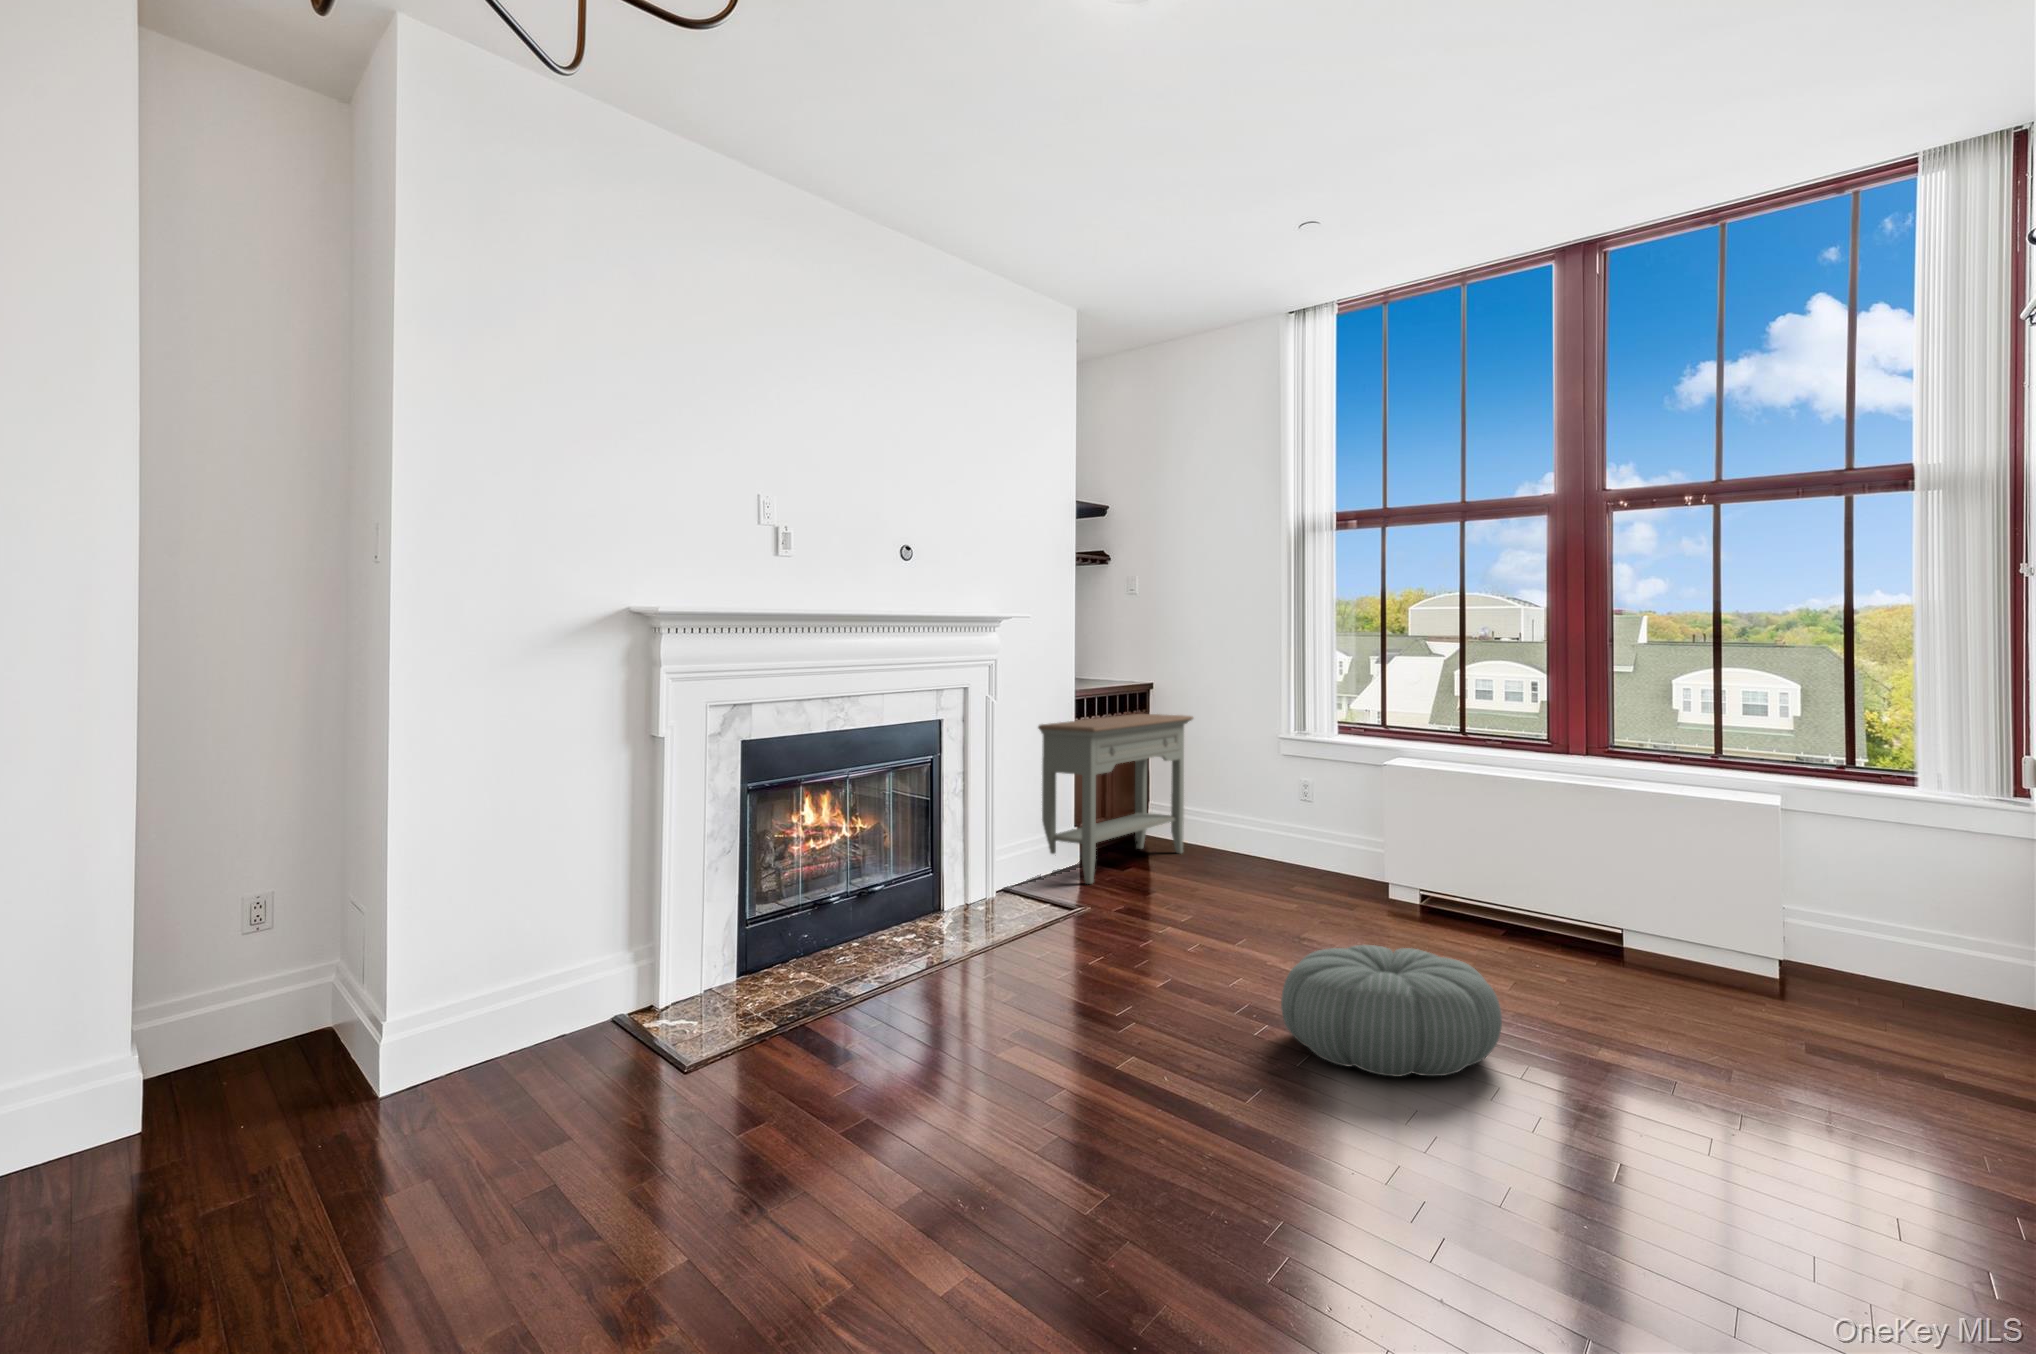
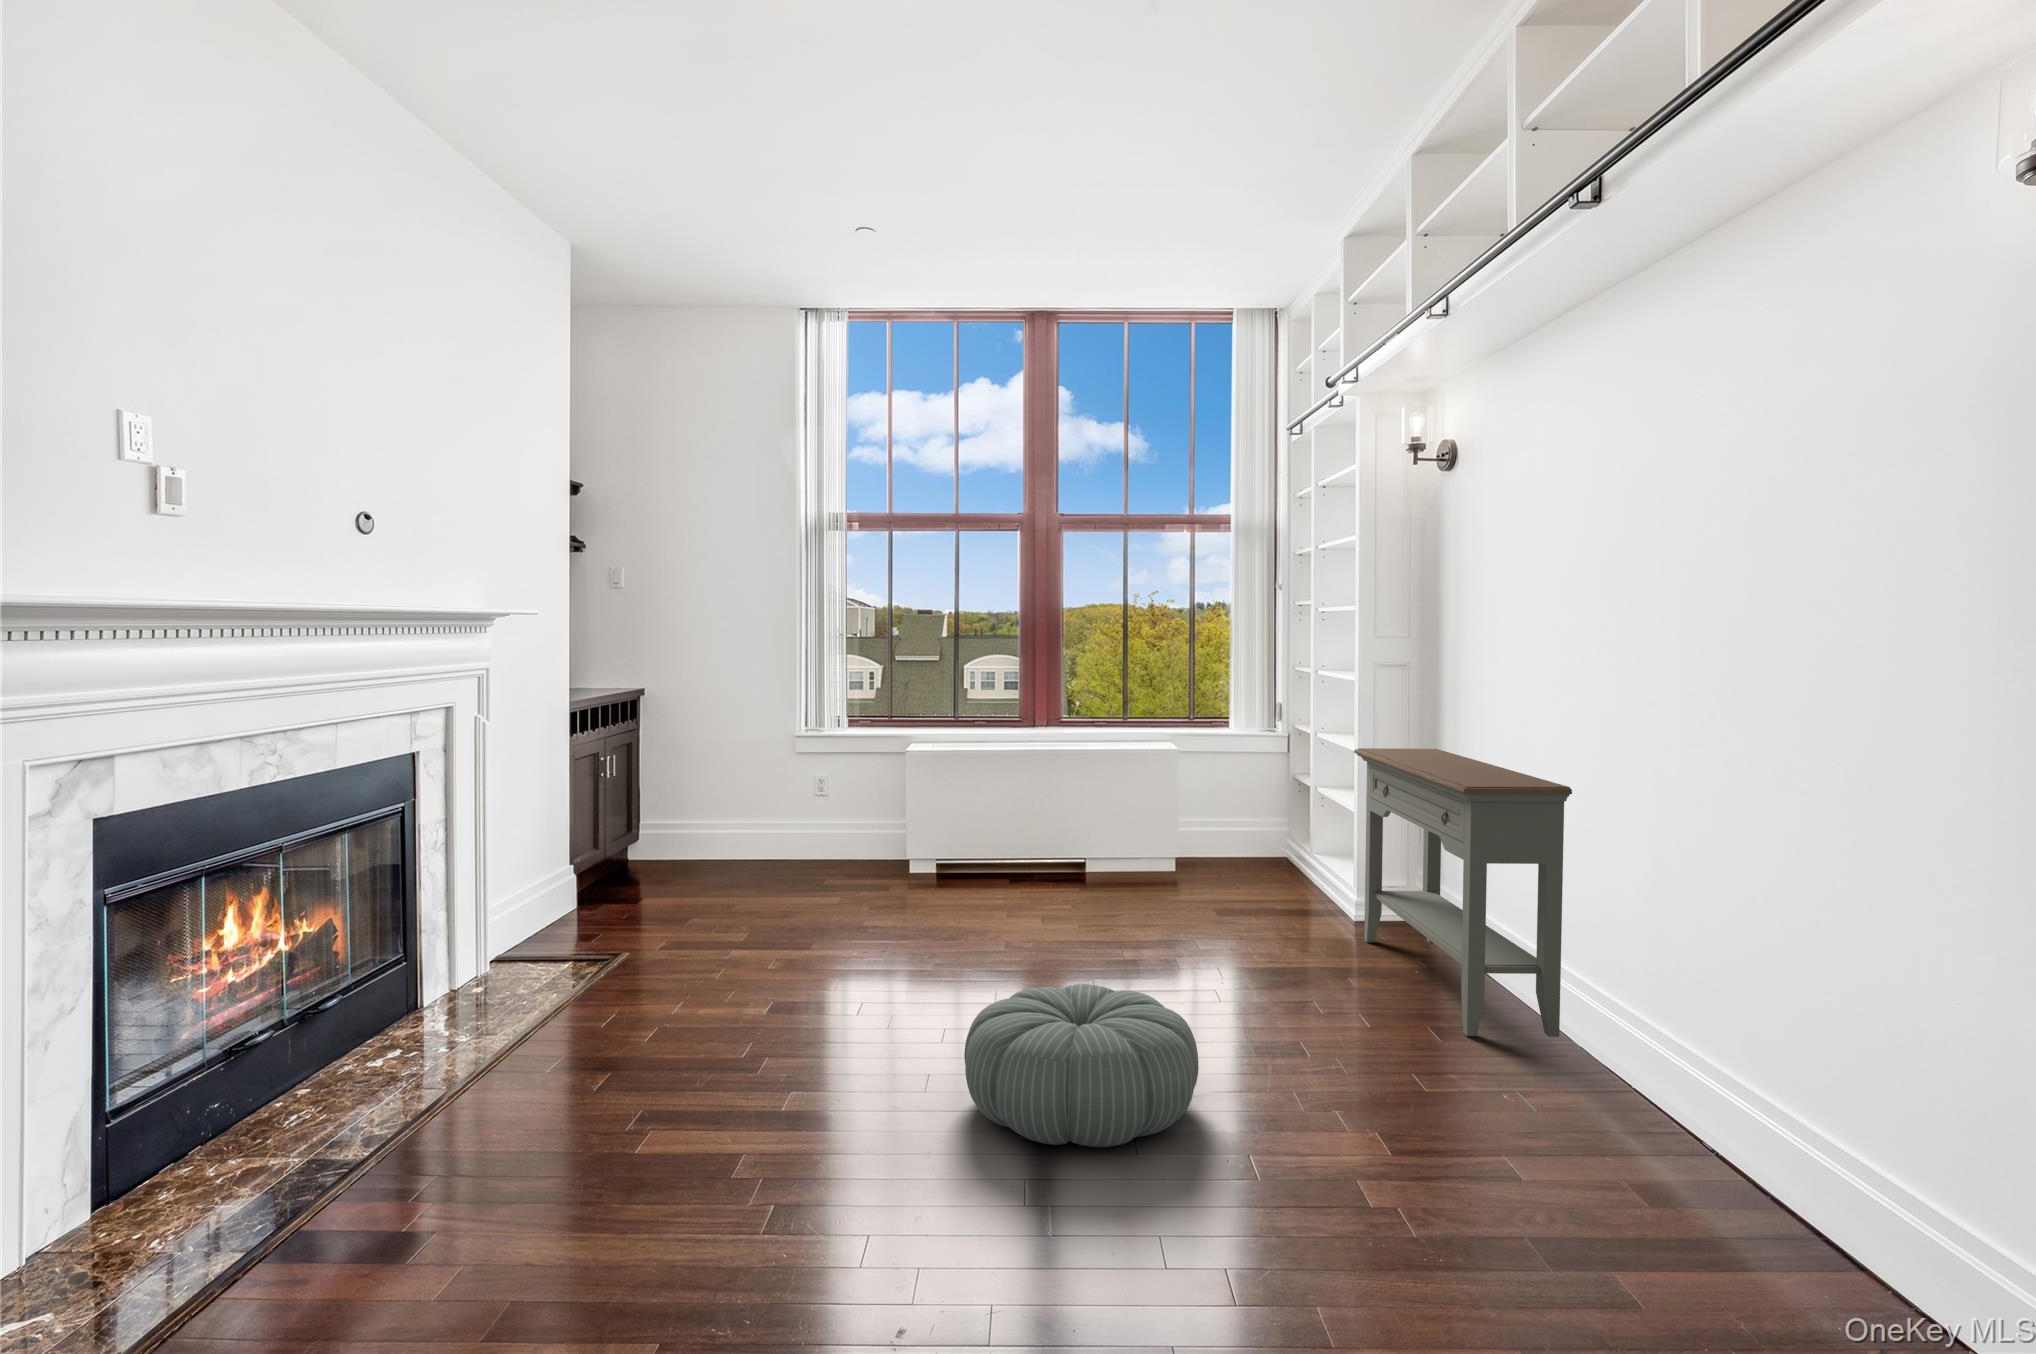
console table: present [1038,714,1193,884] -> present [1354,748,1572,1037]

